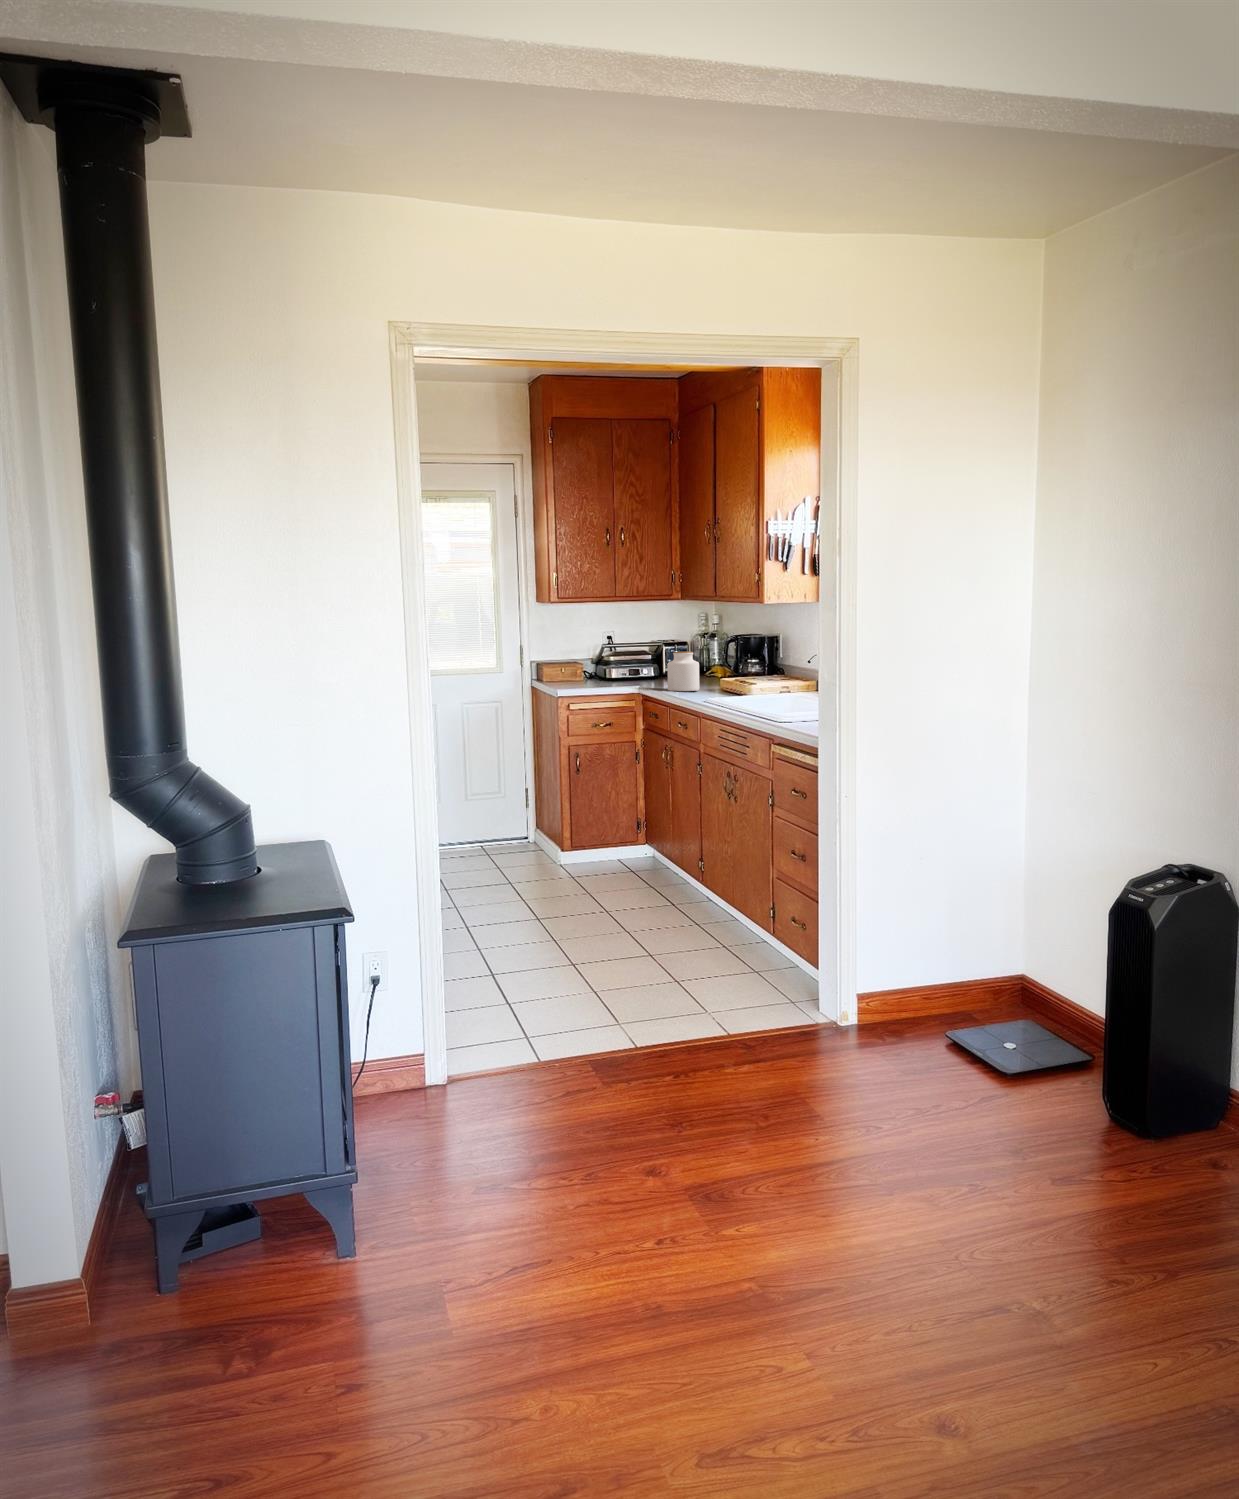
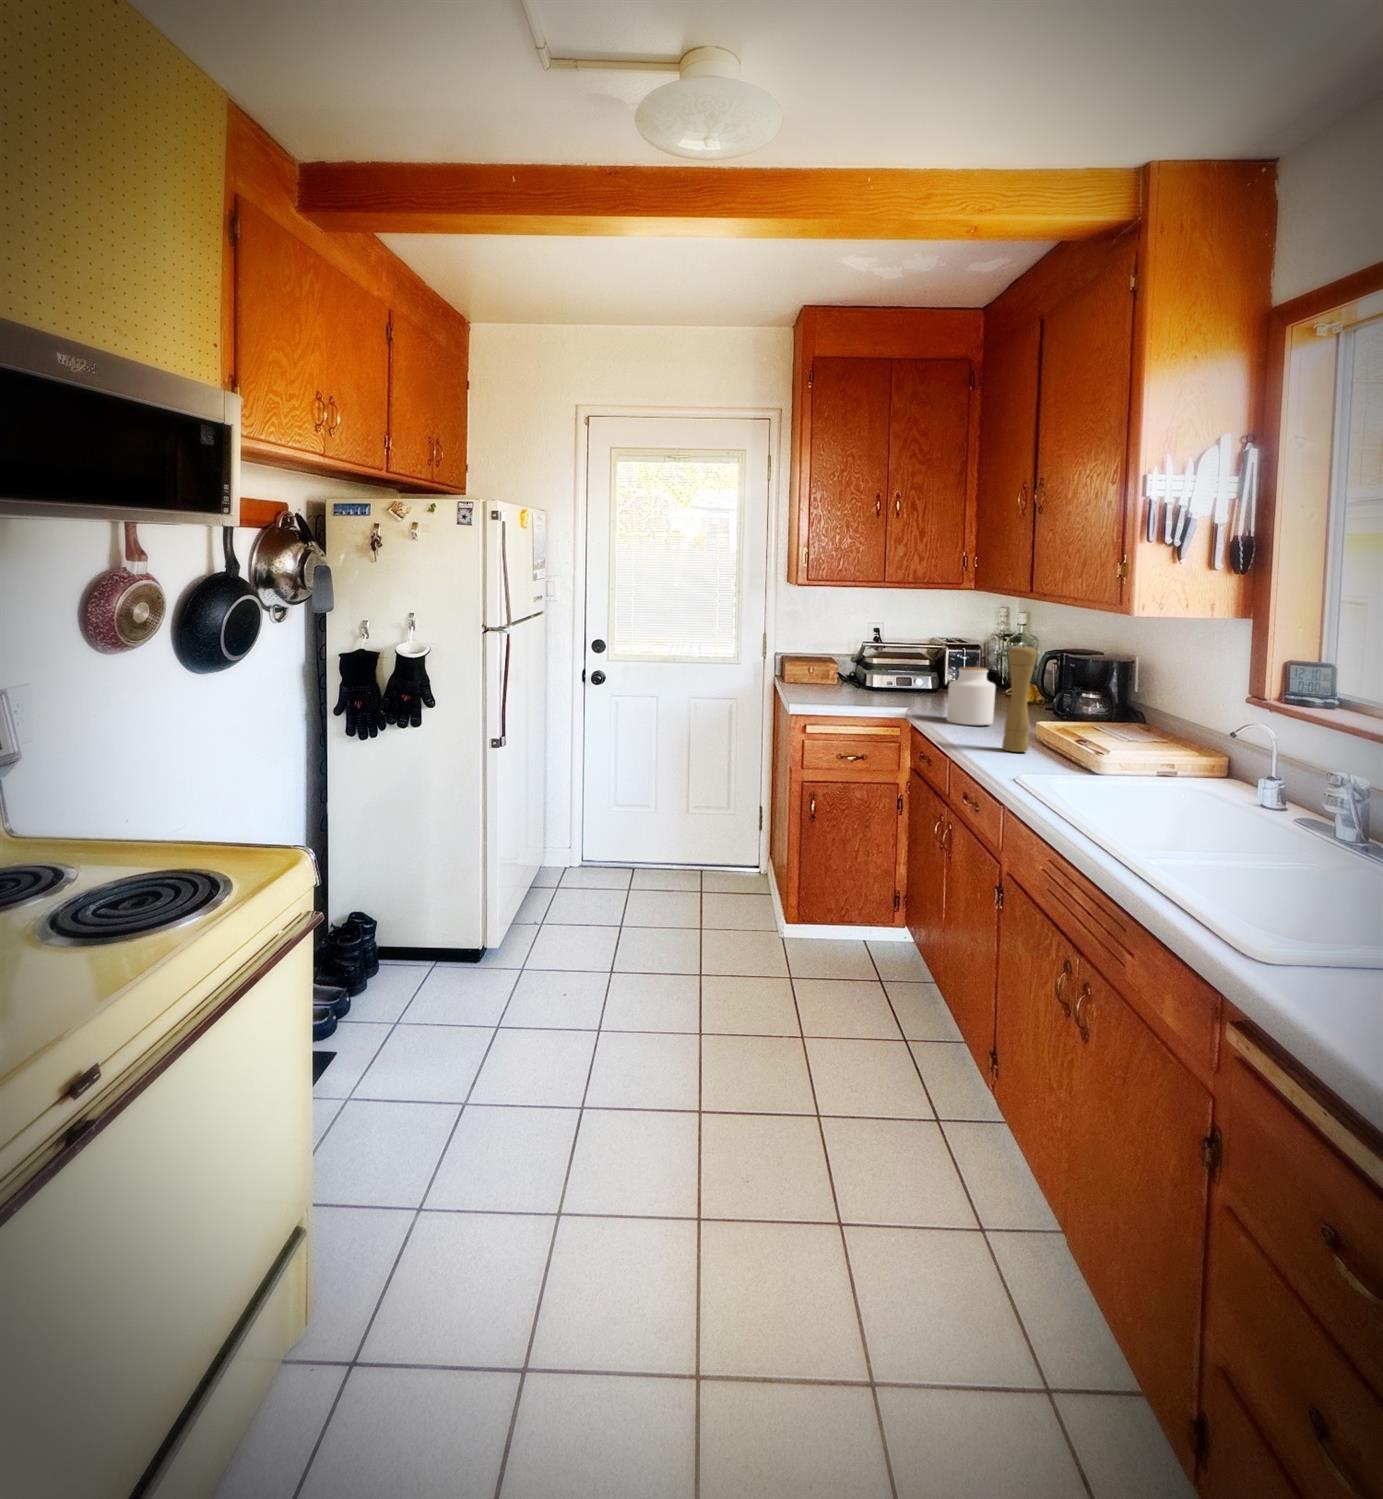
pepper mill: none [704,630,722,701] -> present [1002,645,1037,752]

